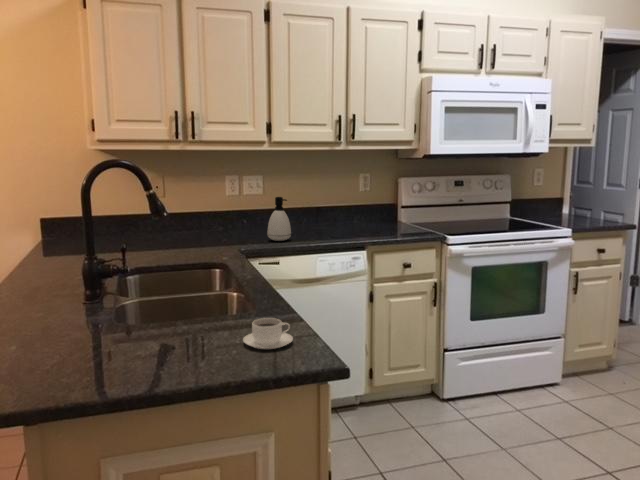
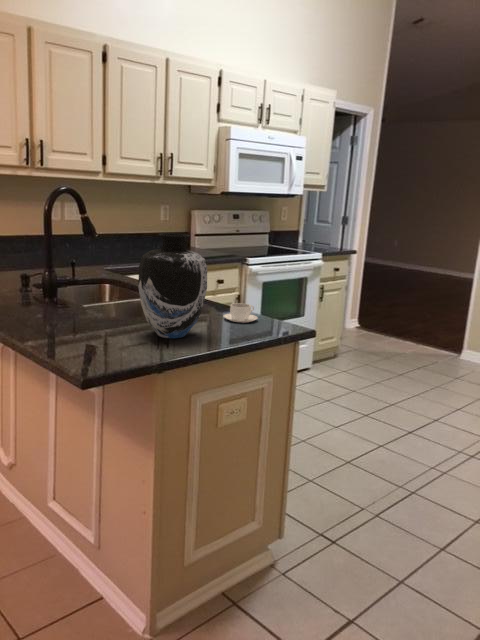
soap dispenser: present [267,197,291,241] -> none [107,223,128,262]
vase: none [61,224,166,373] -> present [138,233,207,338]

